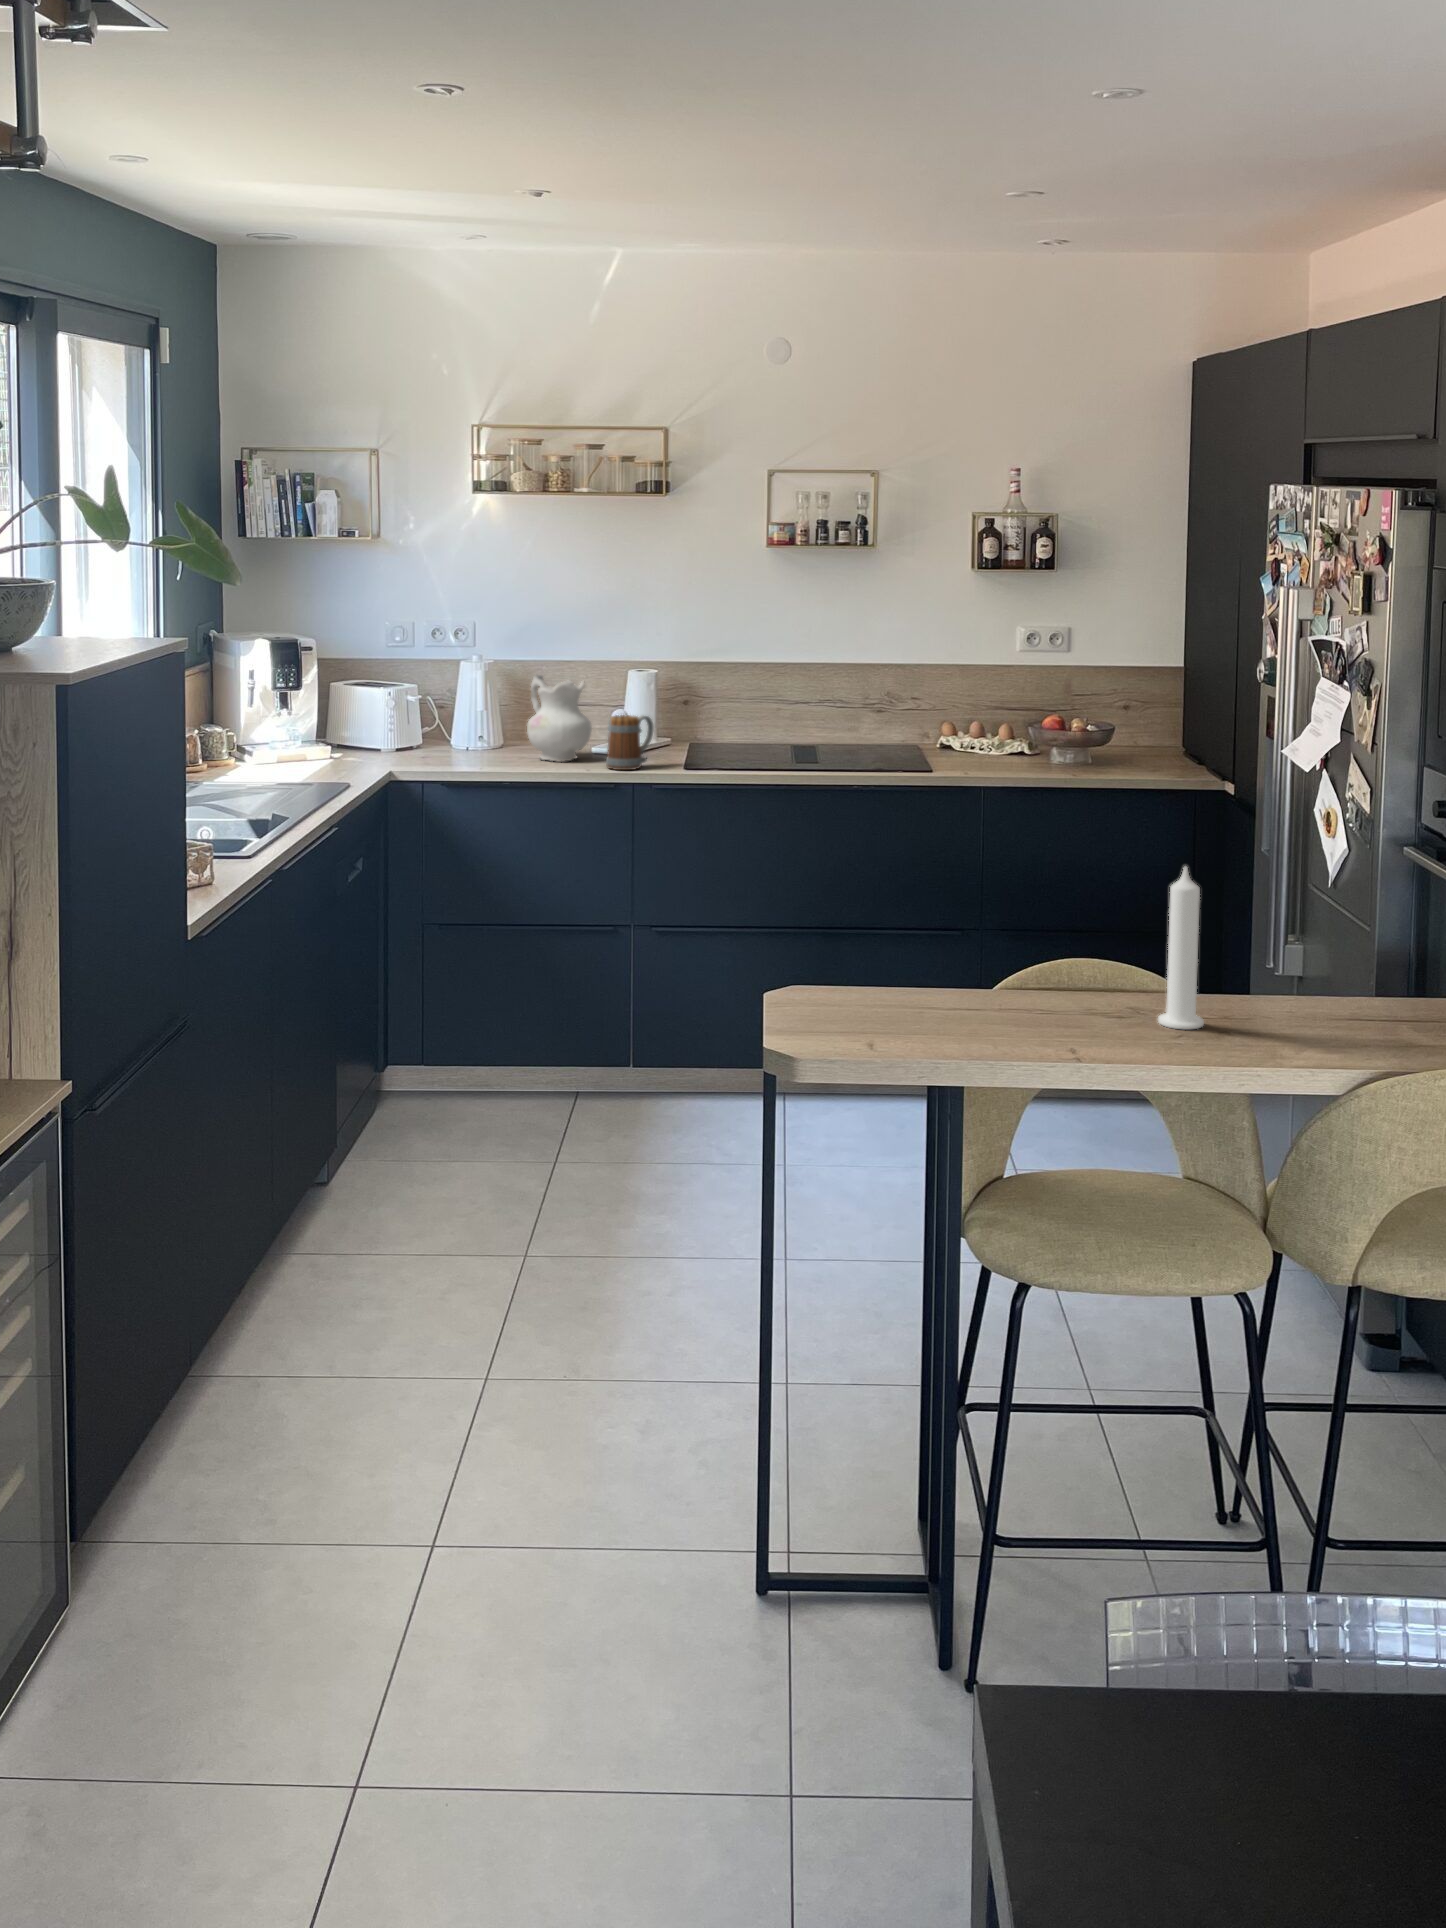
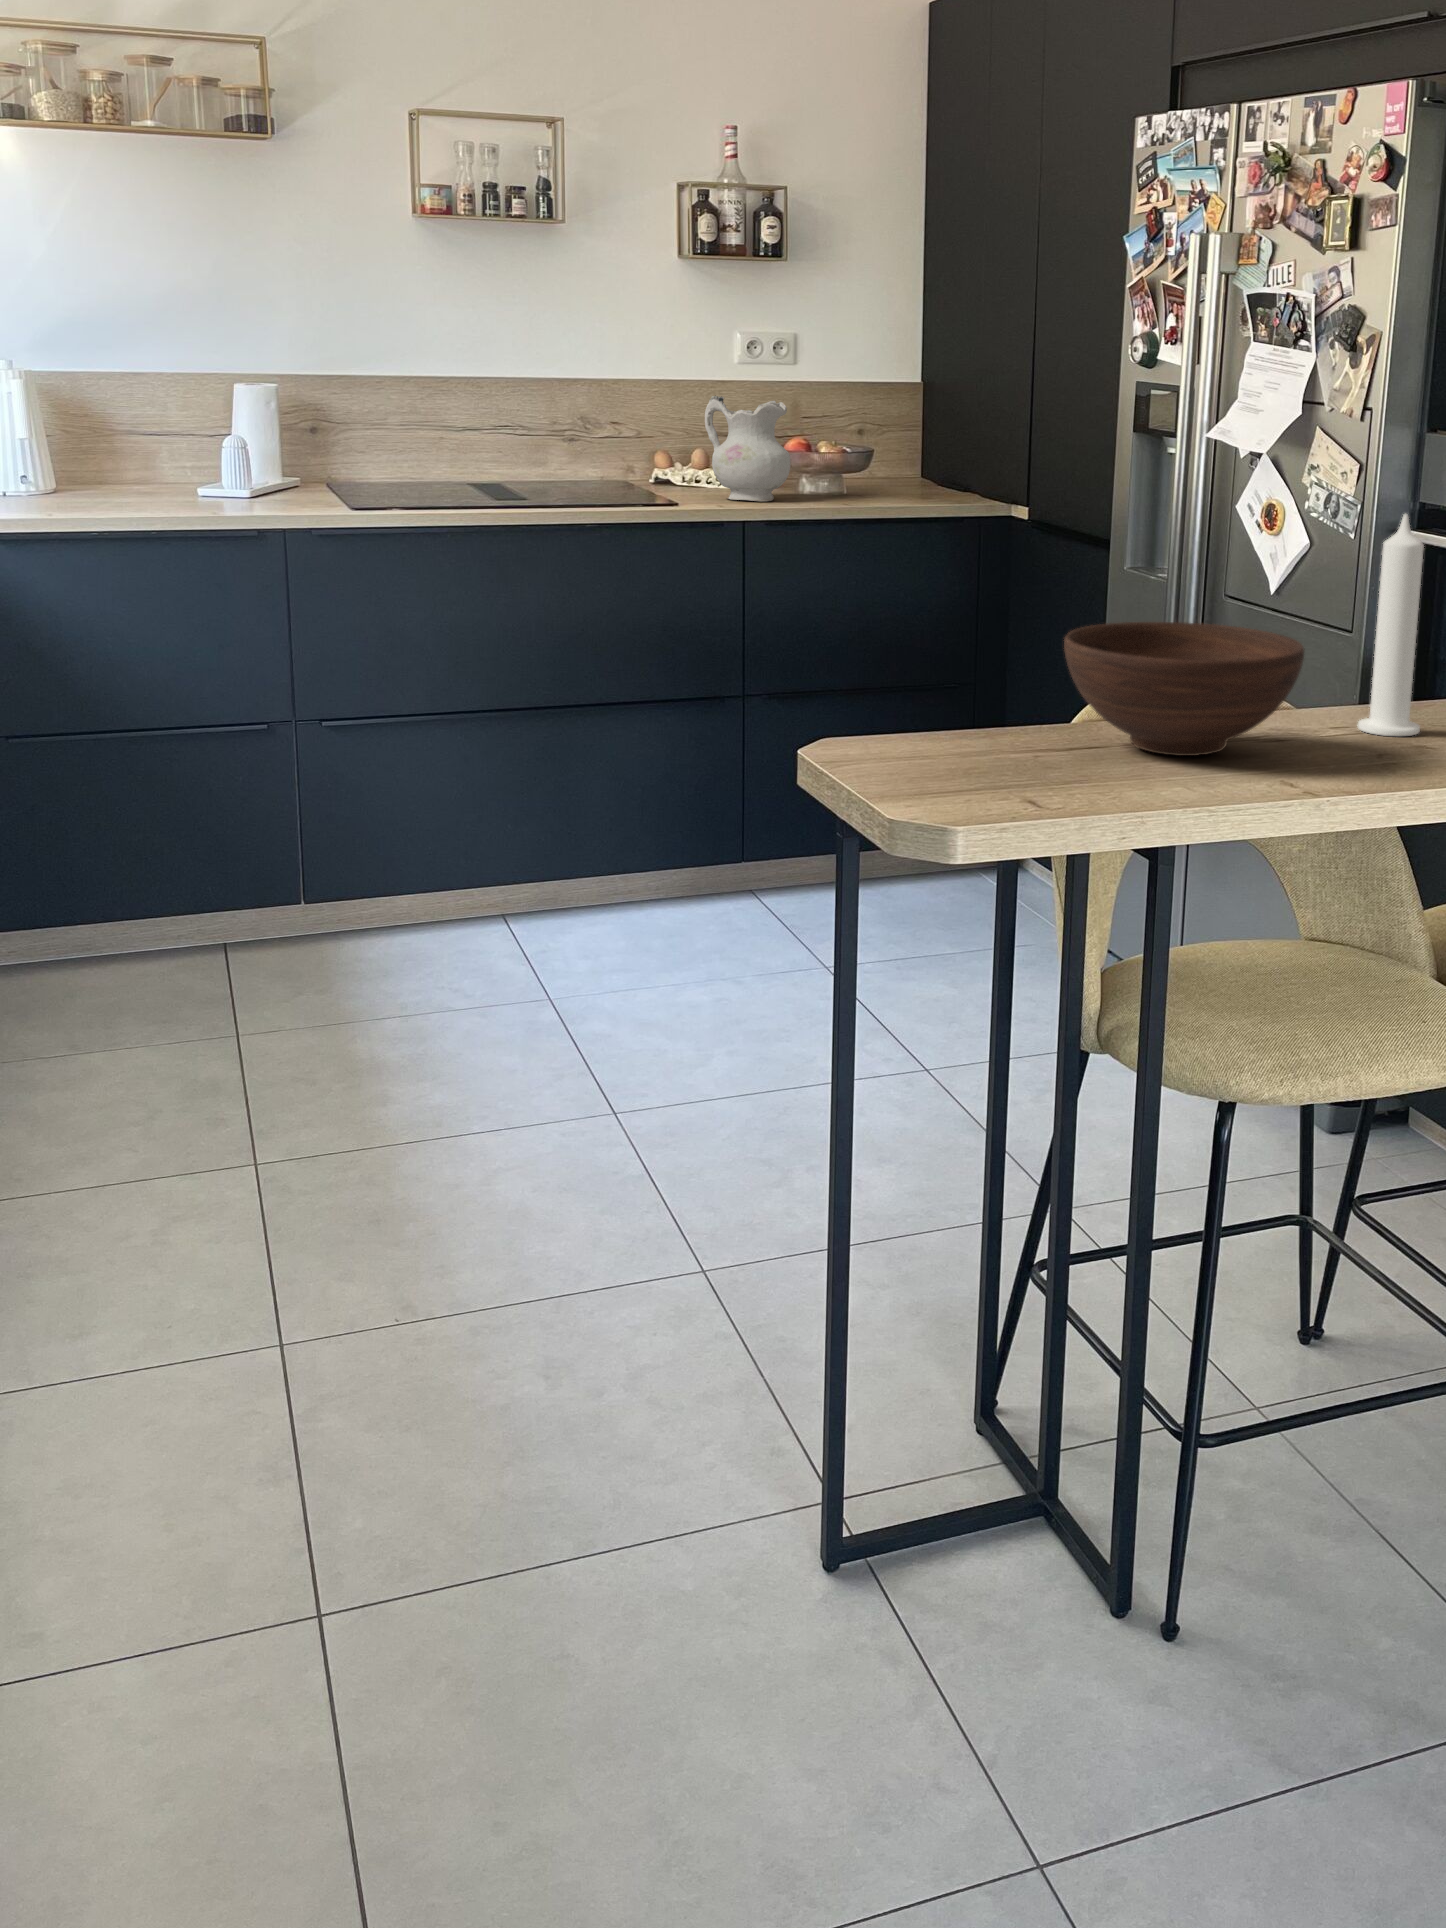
ceramic pitcher: present [527,675,592,762] -> present [705,396,790,501]
mug: present [606,715,654,770] -> none [237,436,300,511]
bowl: none [903,930,1068,1030] -> present [1064,622,1304,756]

